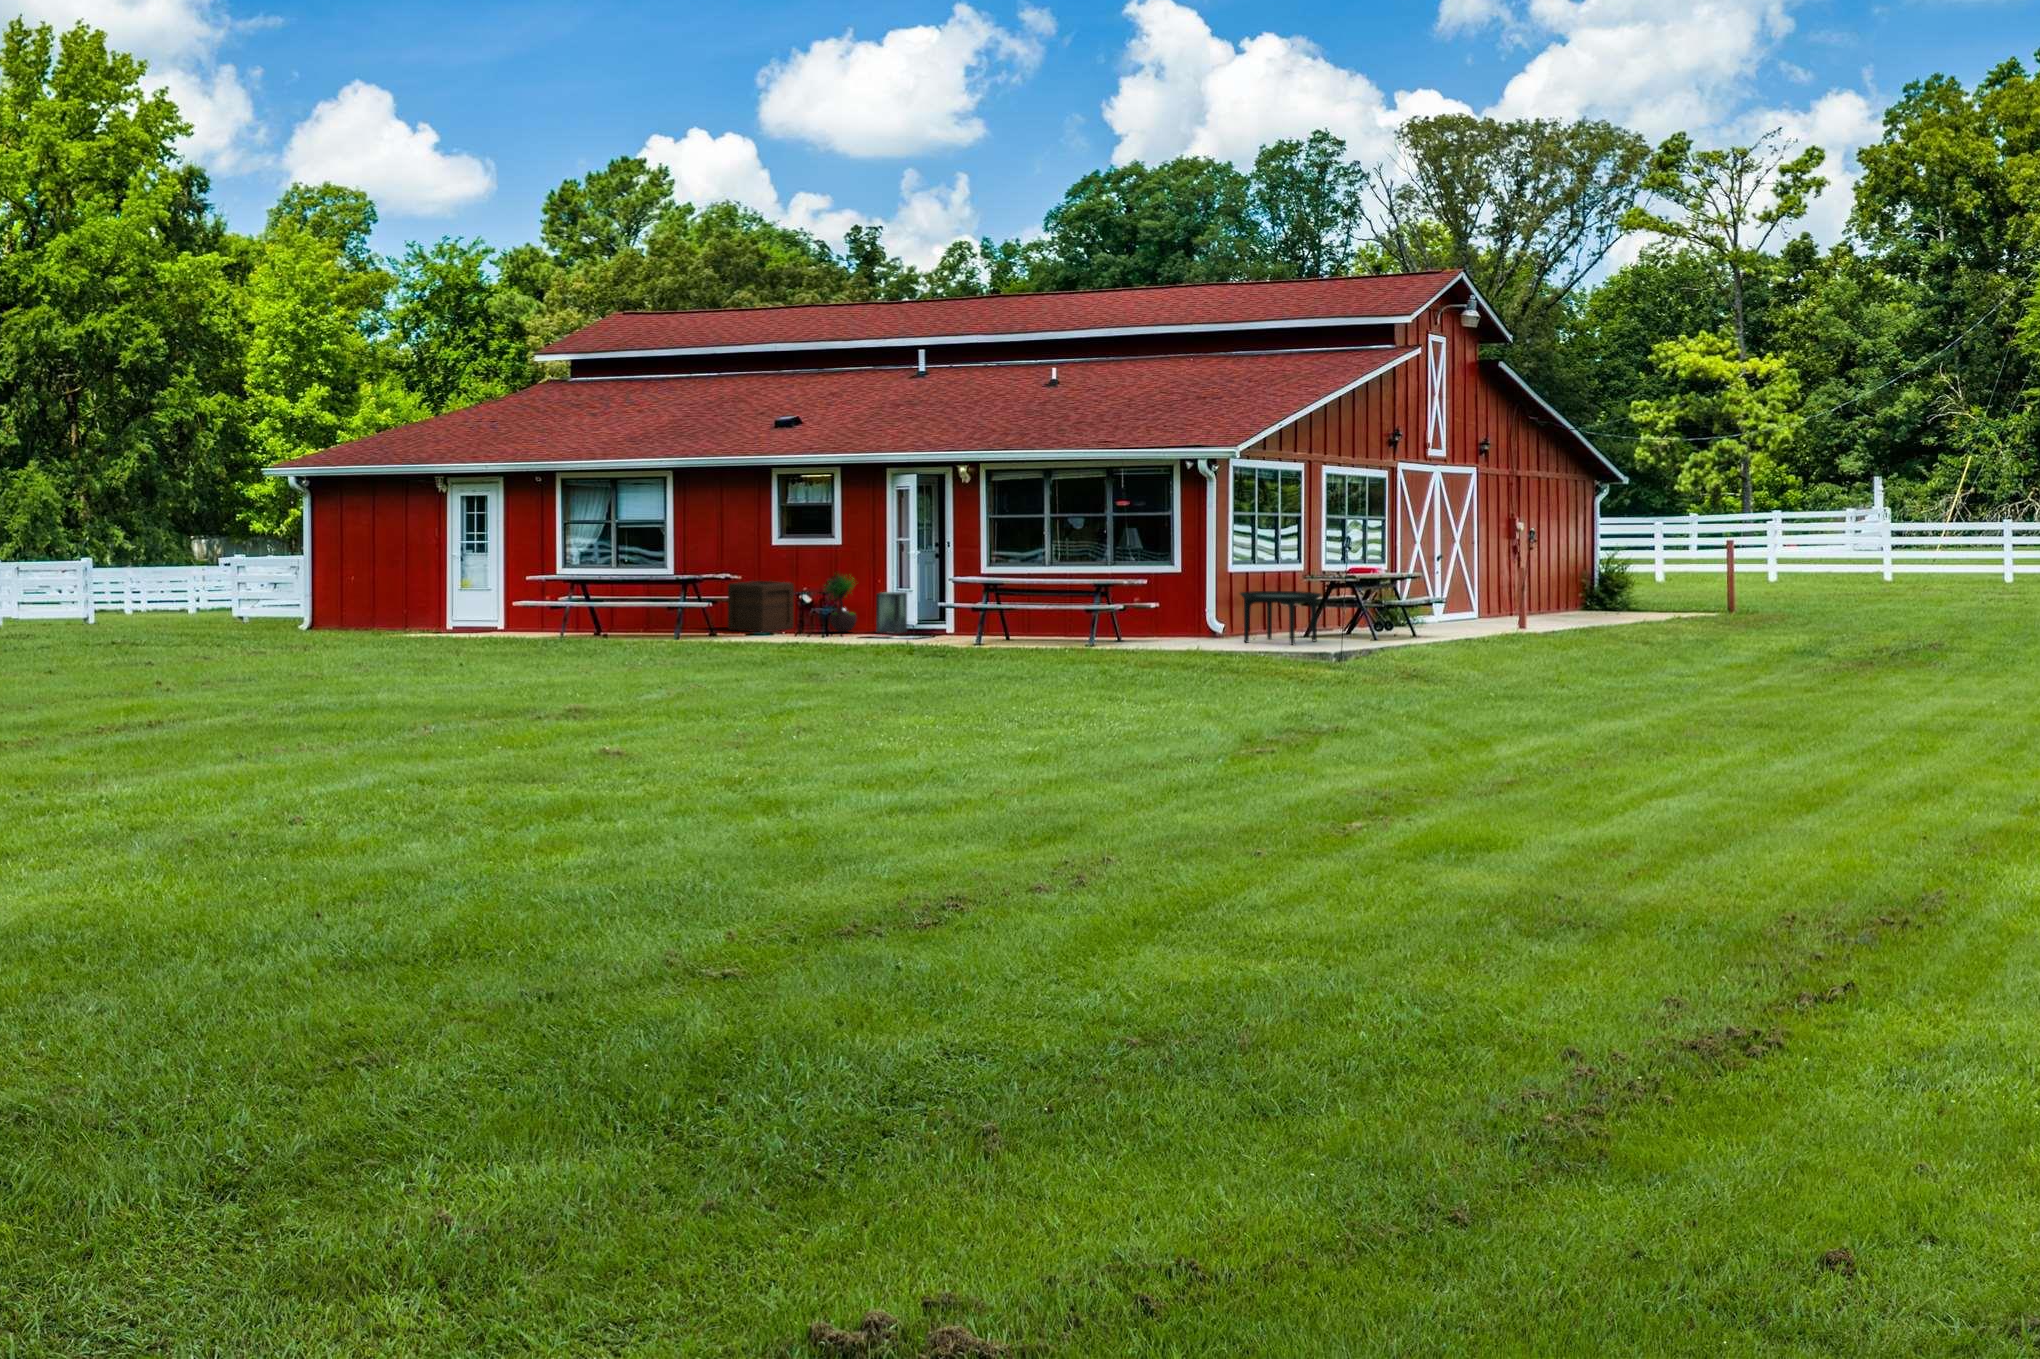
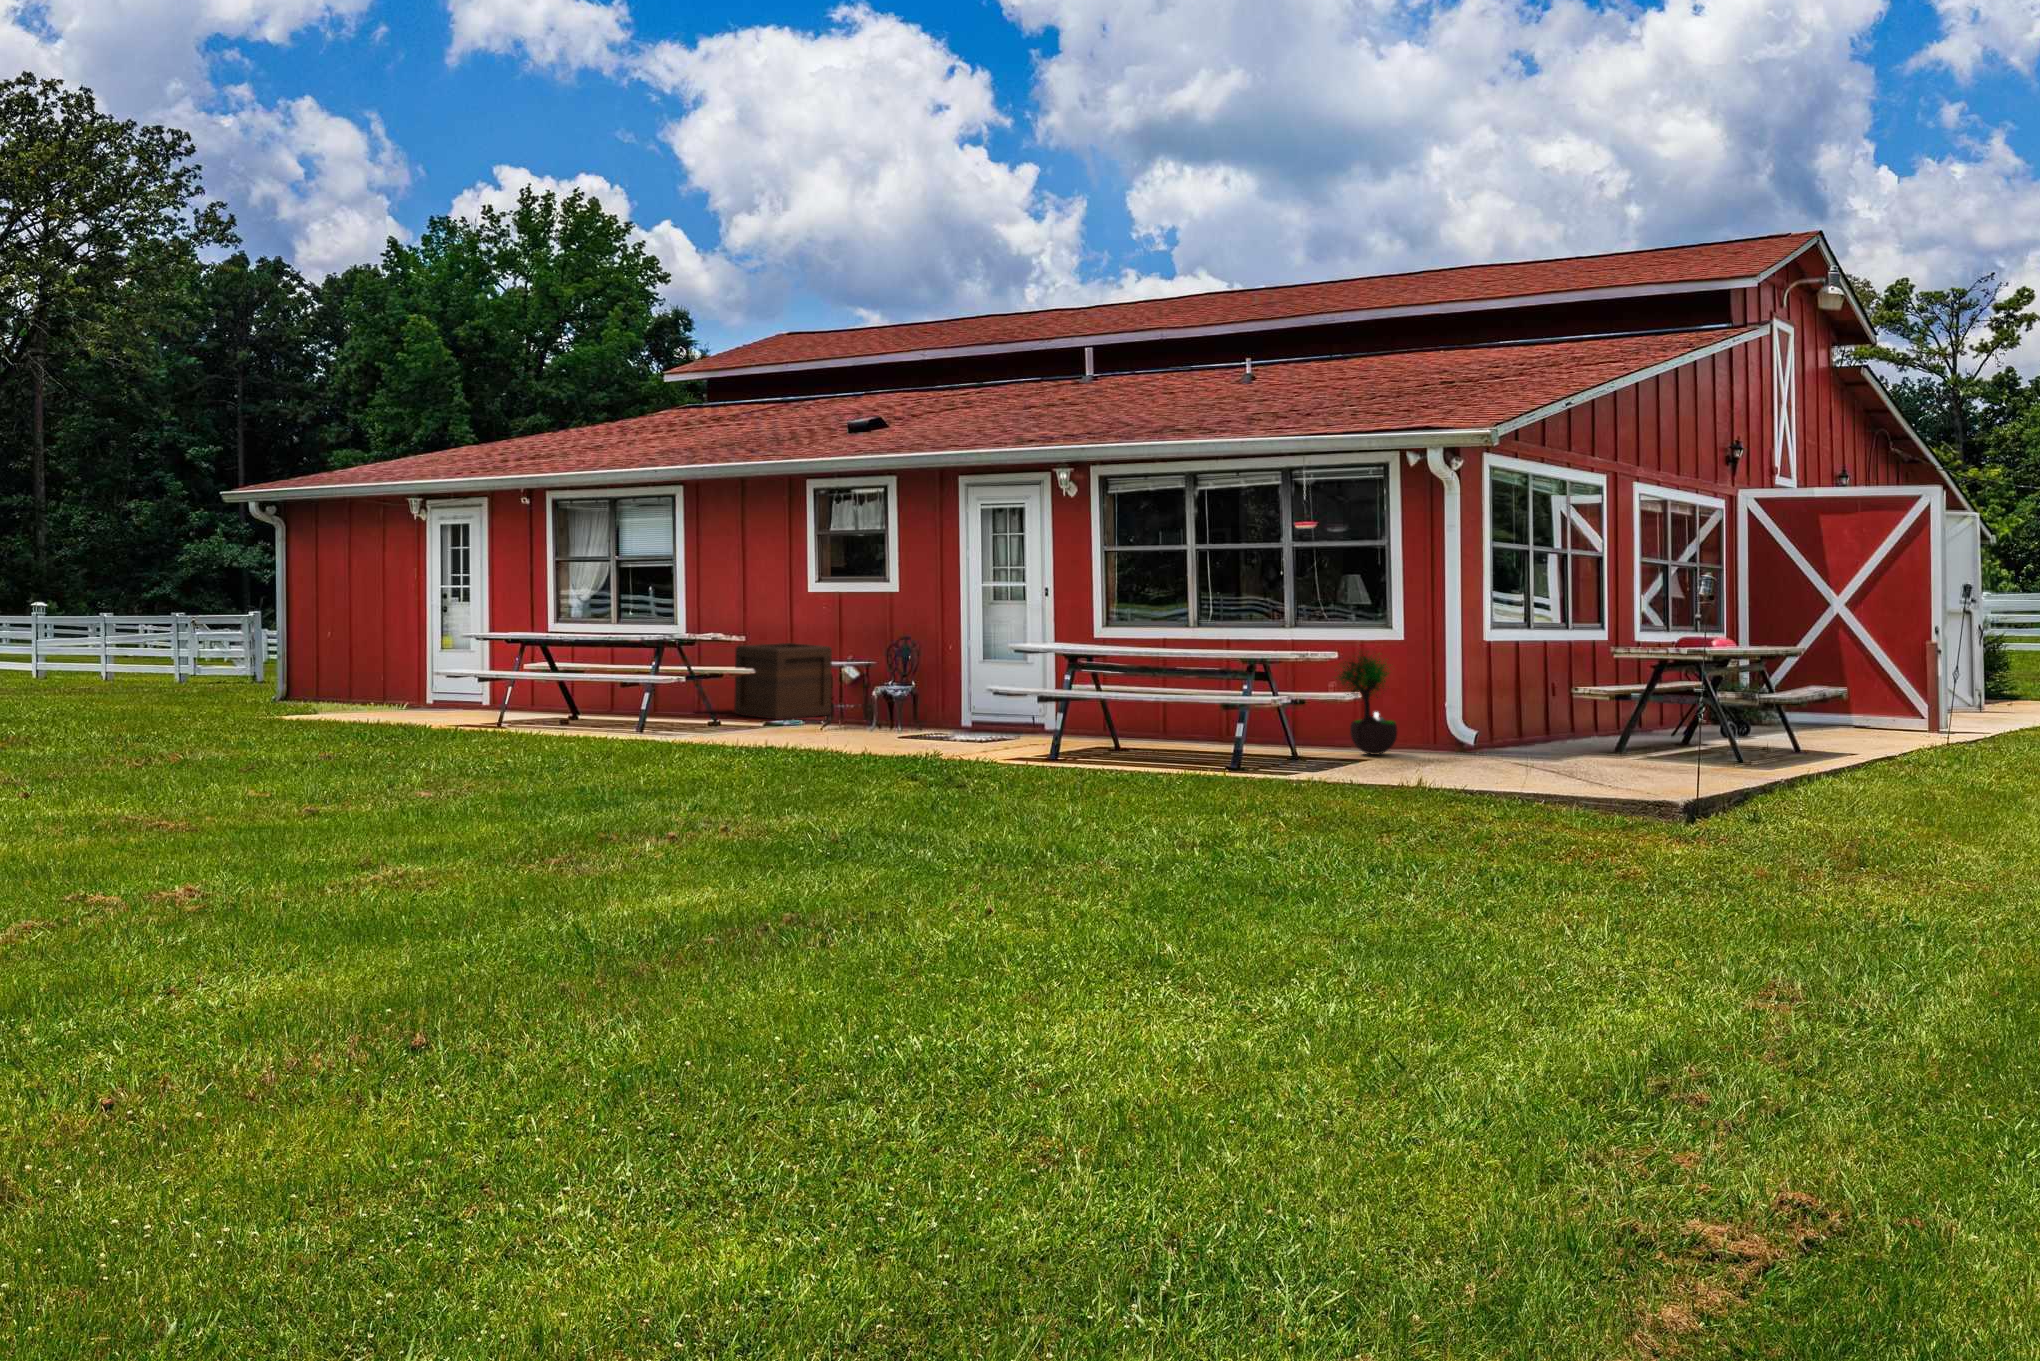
potted tree: present [826,576,857,632] -> present [1335,654,1397,755]
round table: present [1240,591,1321,645] -> none [1499,671,1641,765]
storage box: present [876,592,907,634] -> none [940,662,990,727]

